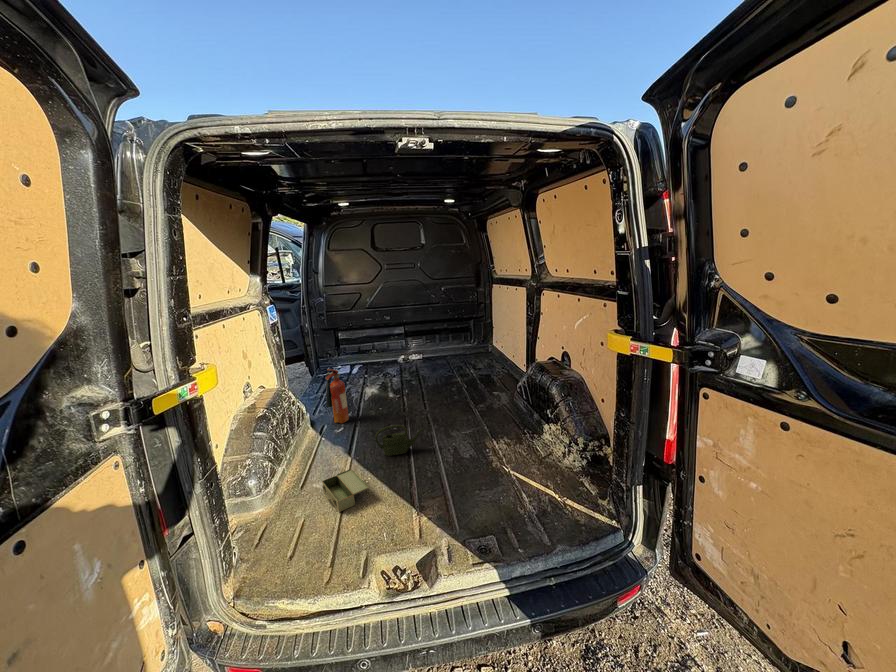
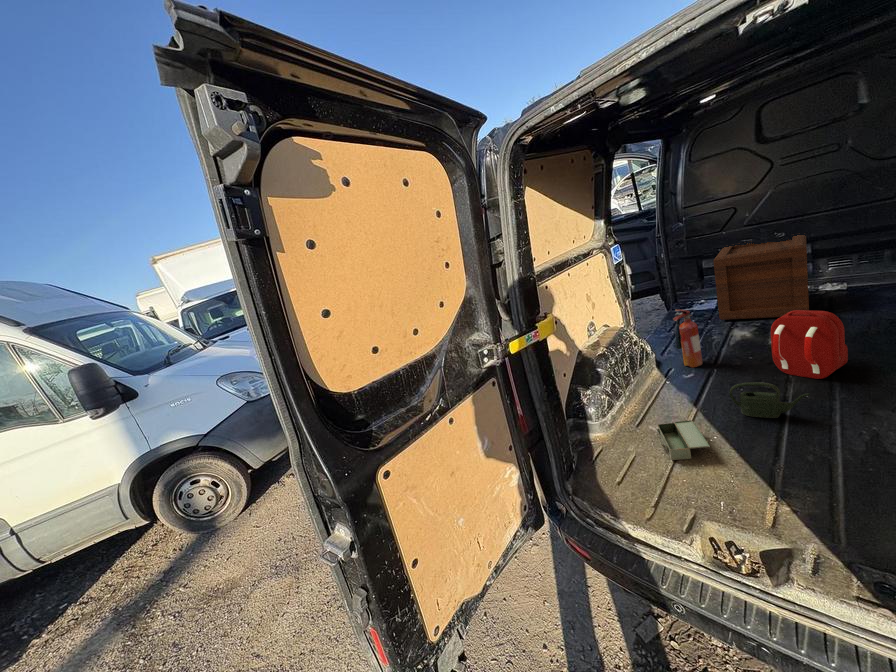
wooden crate: none [350,316,411,381] -> present [713,235,809,320]
backpack: none [395,368,436,419] -> present [771,310,848,379]

